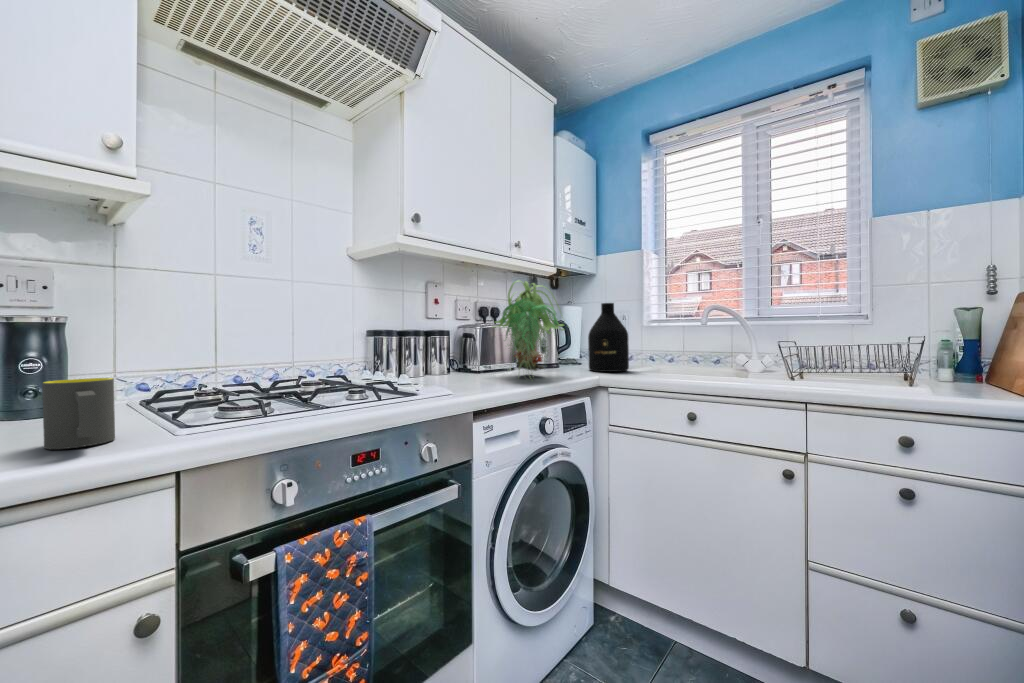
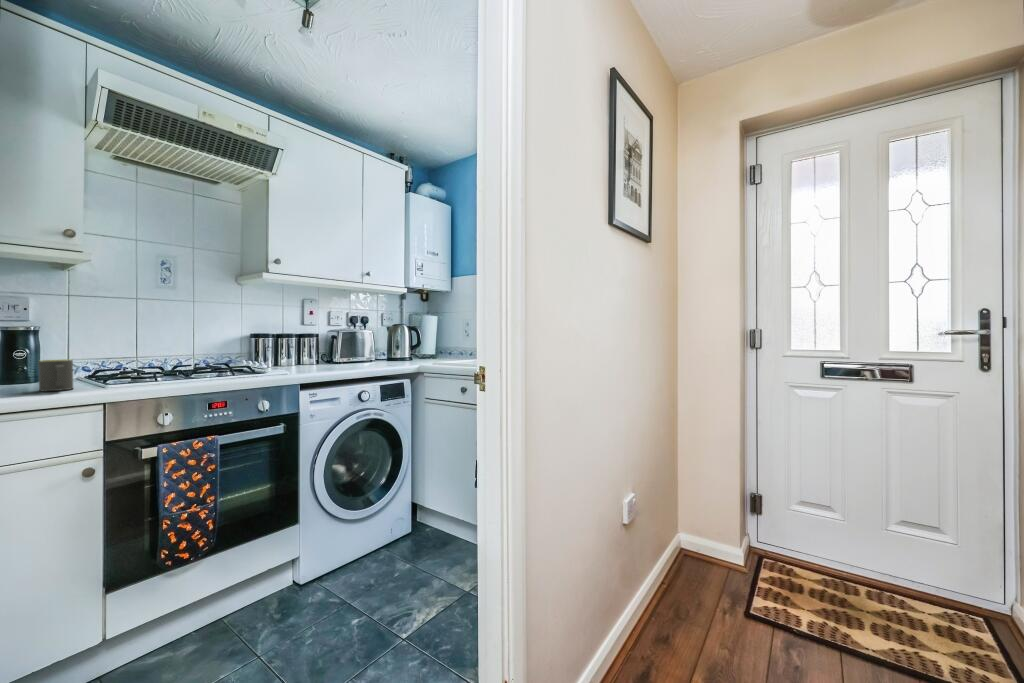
plant: present [493,281,564,371] -> none [339,300,394,368]
bottle: present [588,303,629,372] -> none [420,315,448,363]

